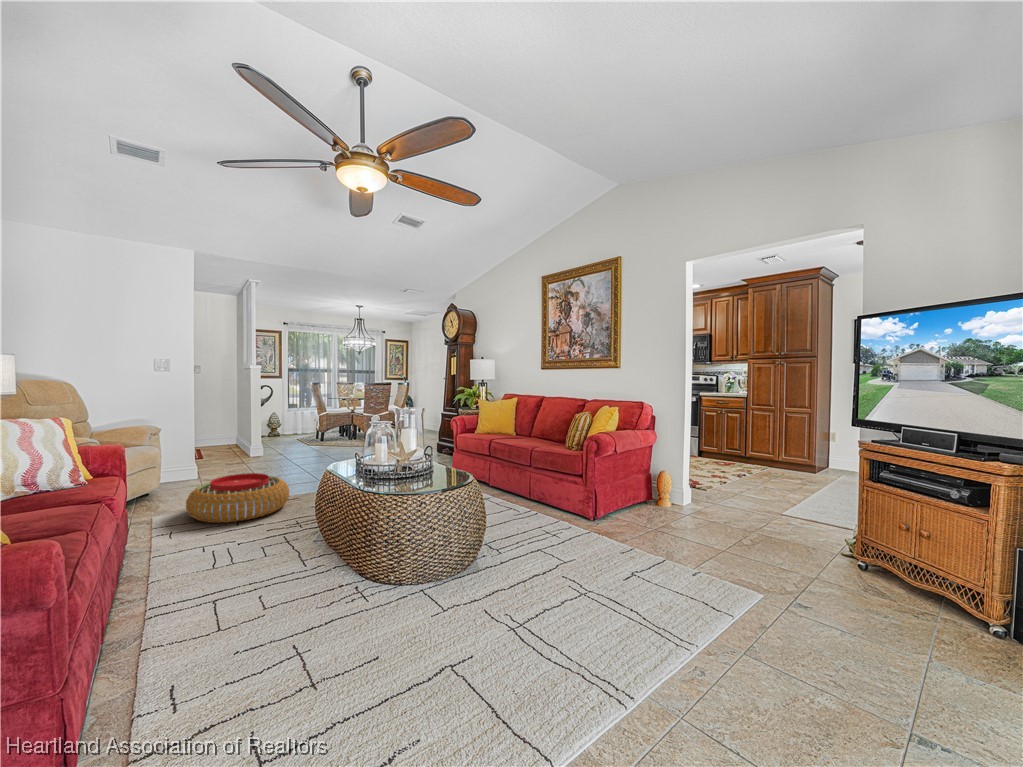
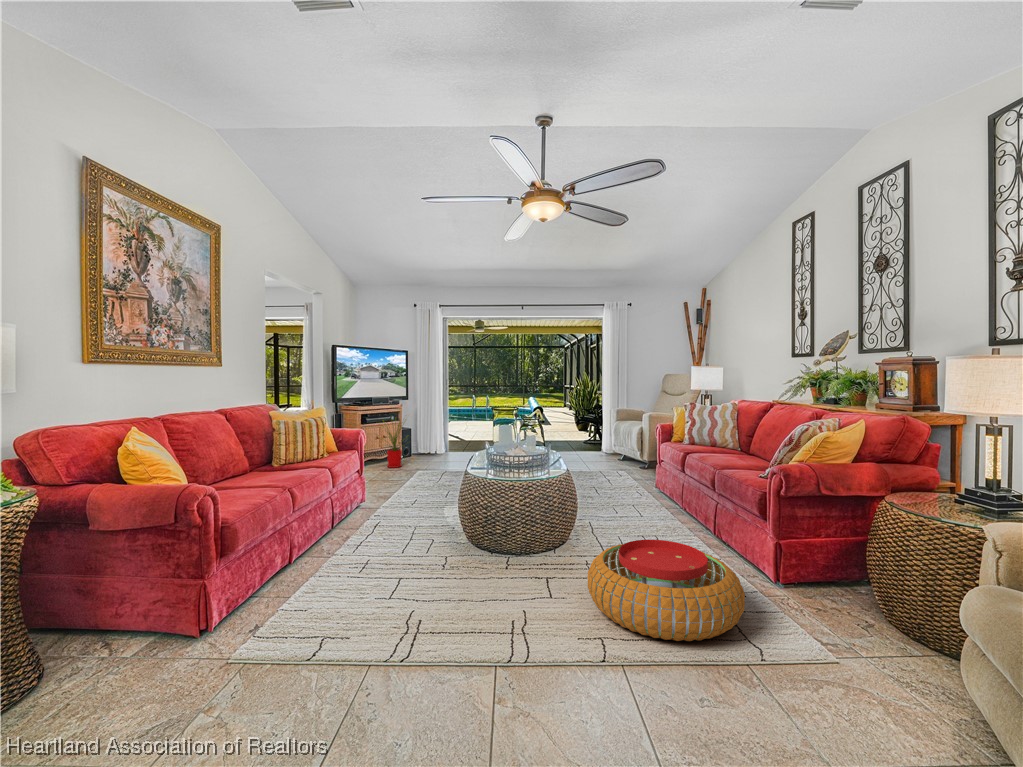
house plant: none [802,464,936,612] -> present [387,426,402,468]

